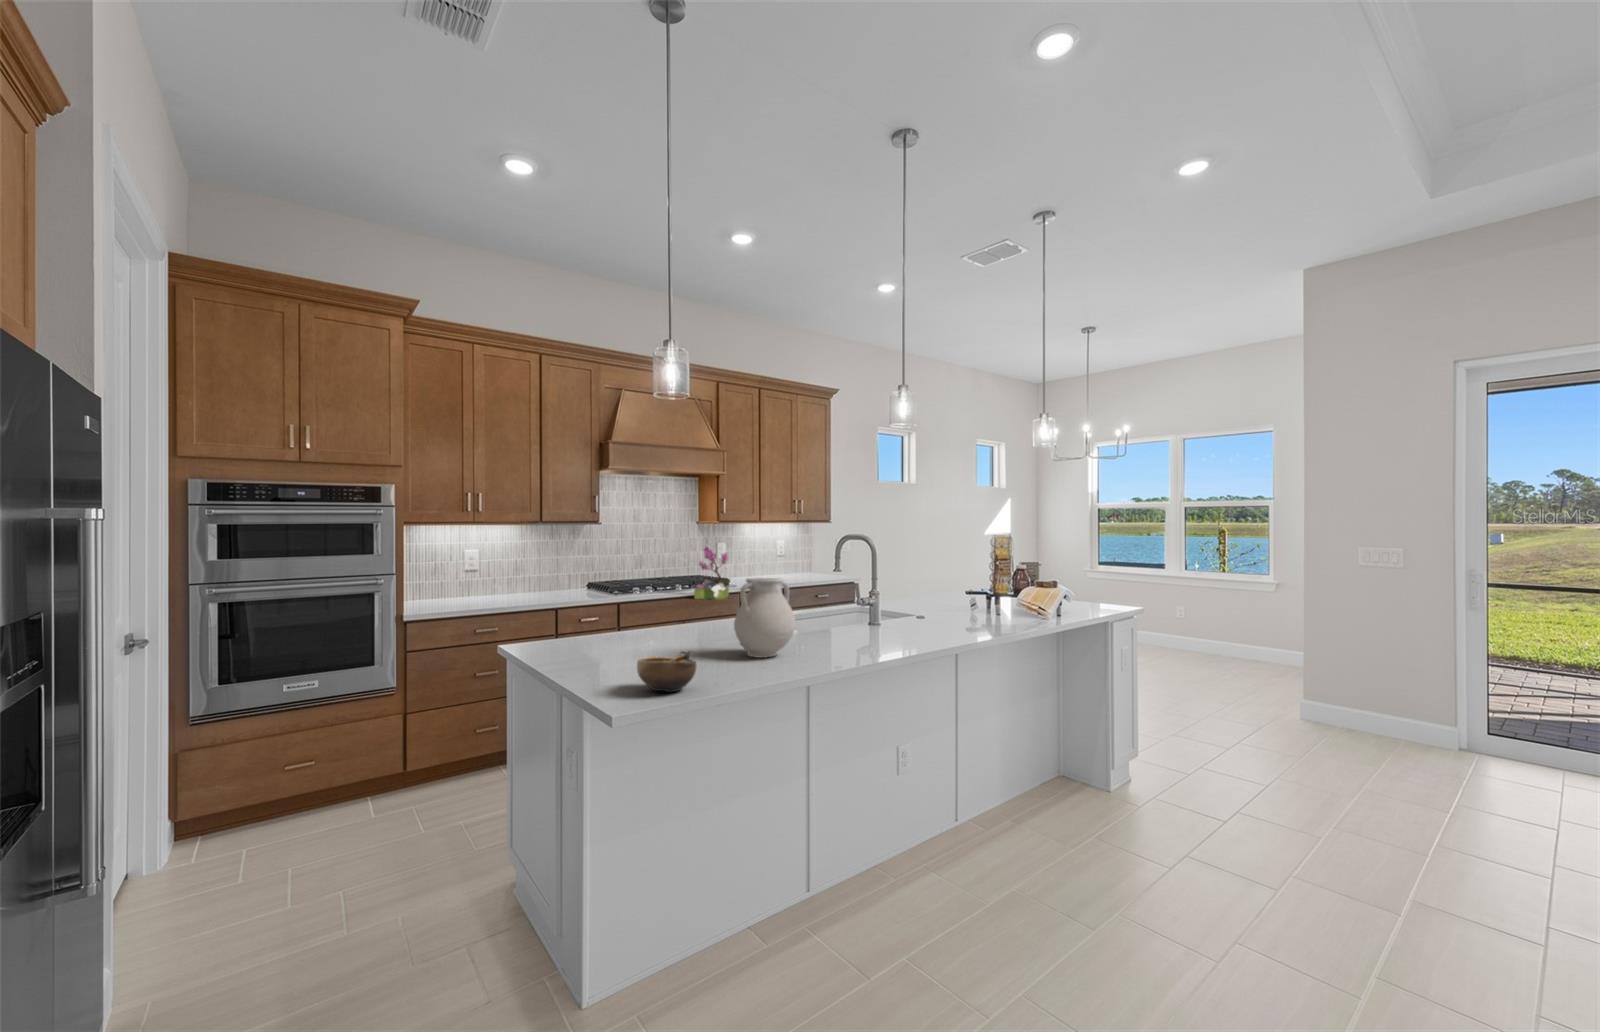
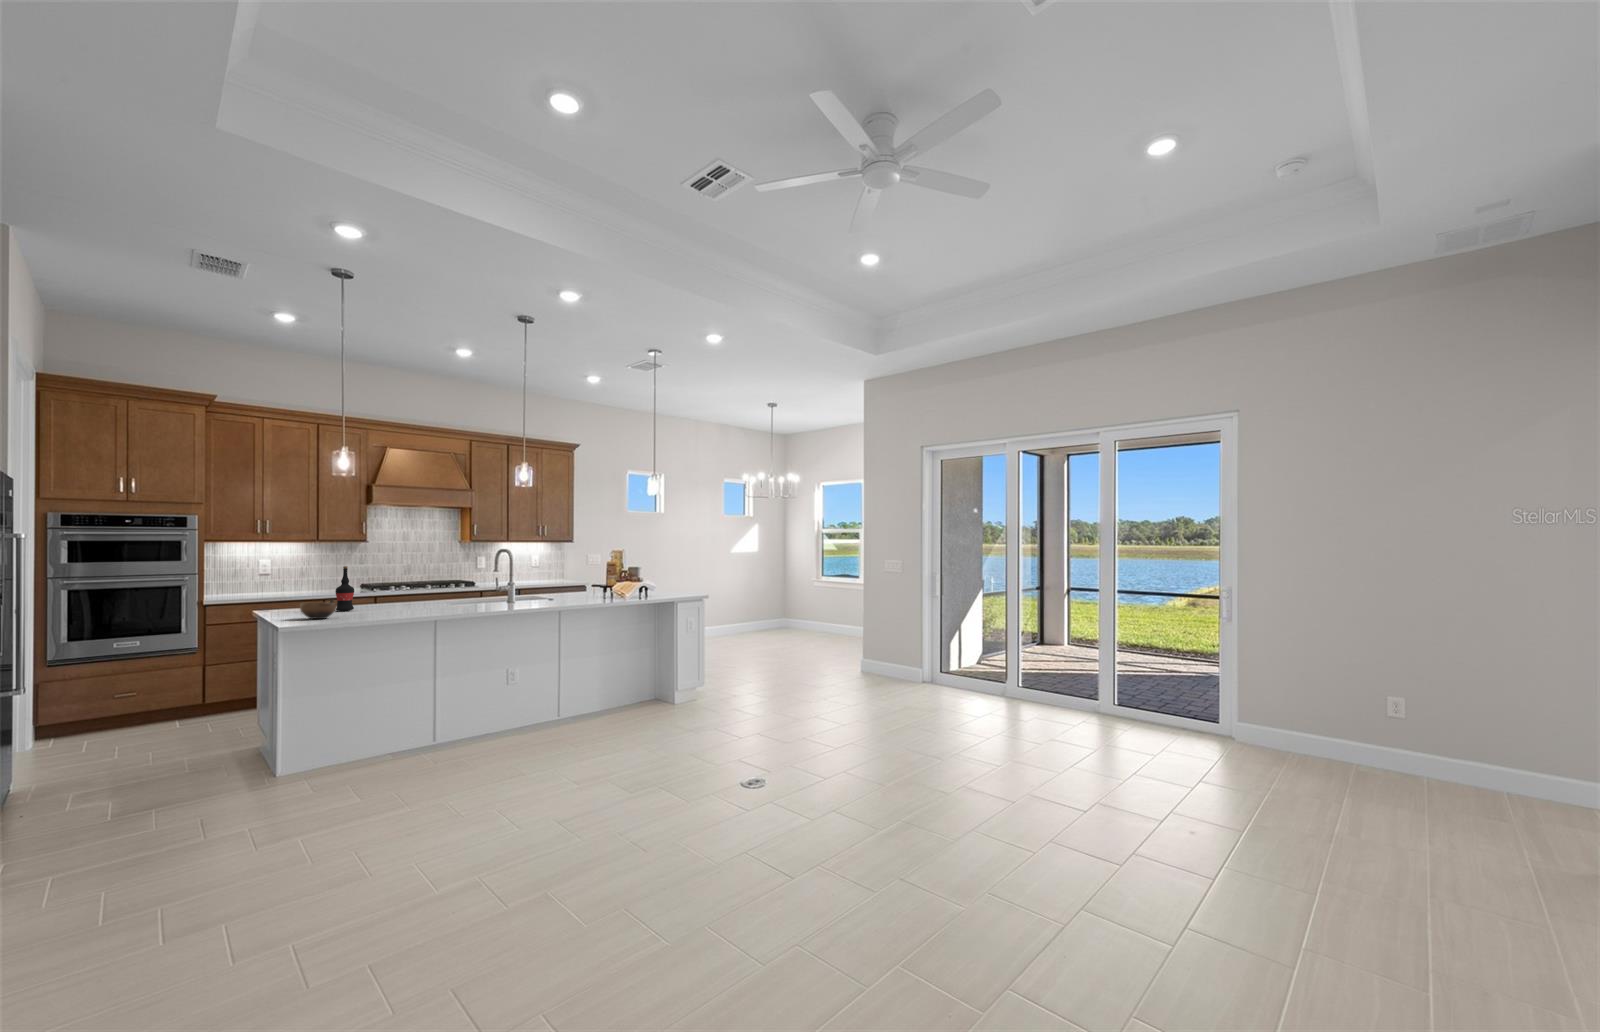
flower arrangement: present [694,547,730,600] -> none [440,557,471,594]
wine bottle: none [642,576,671,655] -> present [335,566,354,611]
vase: present [734,578,796,658] -> none [390,566,430,611]

